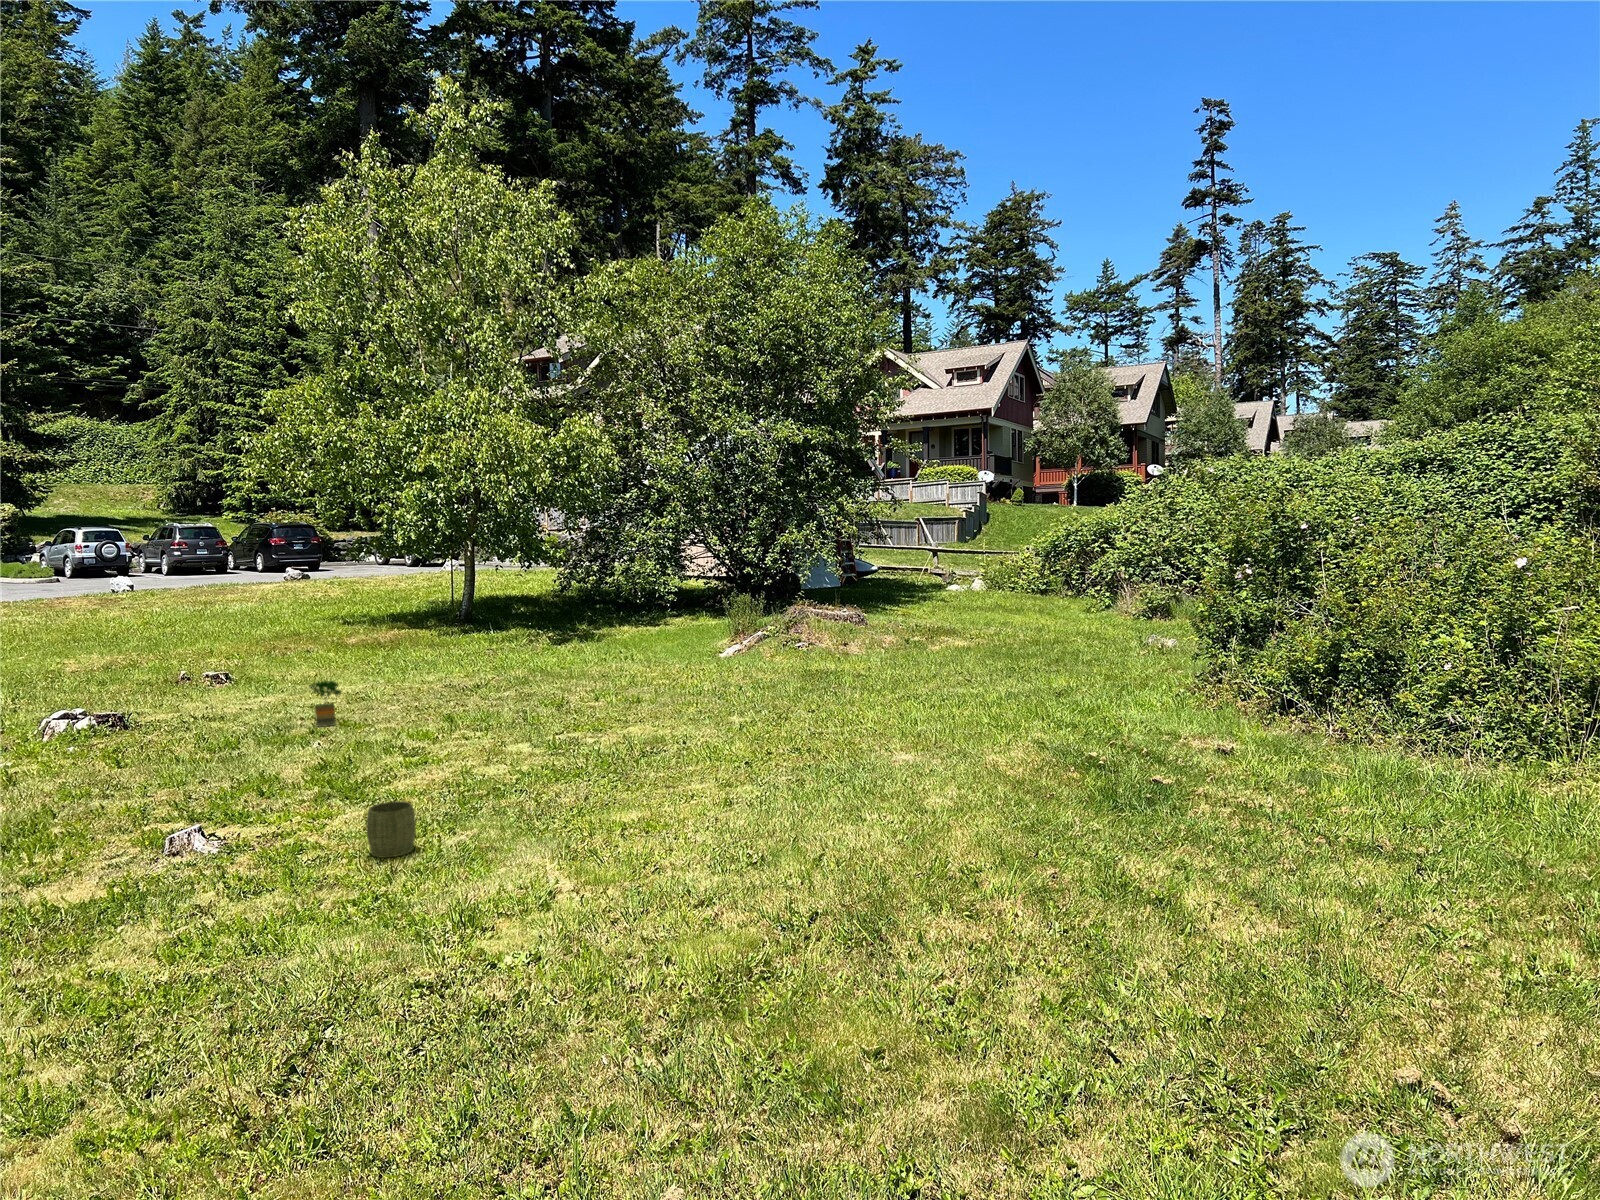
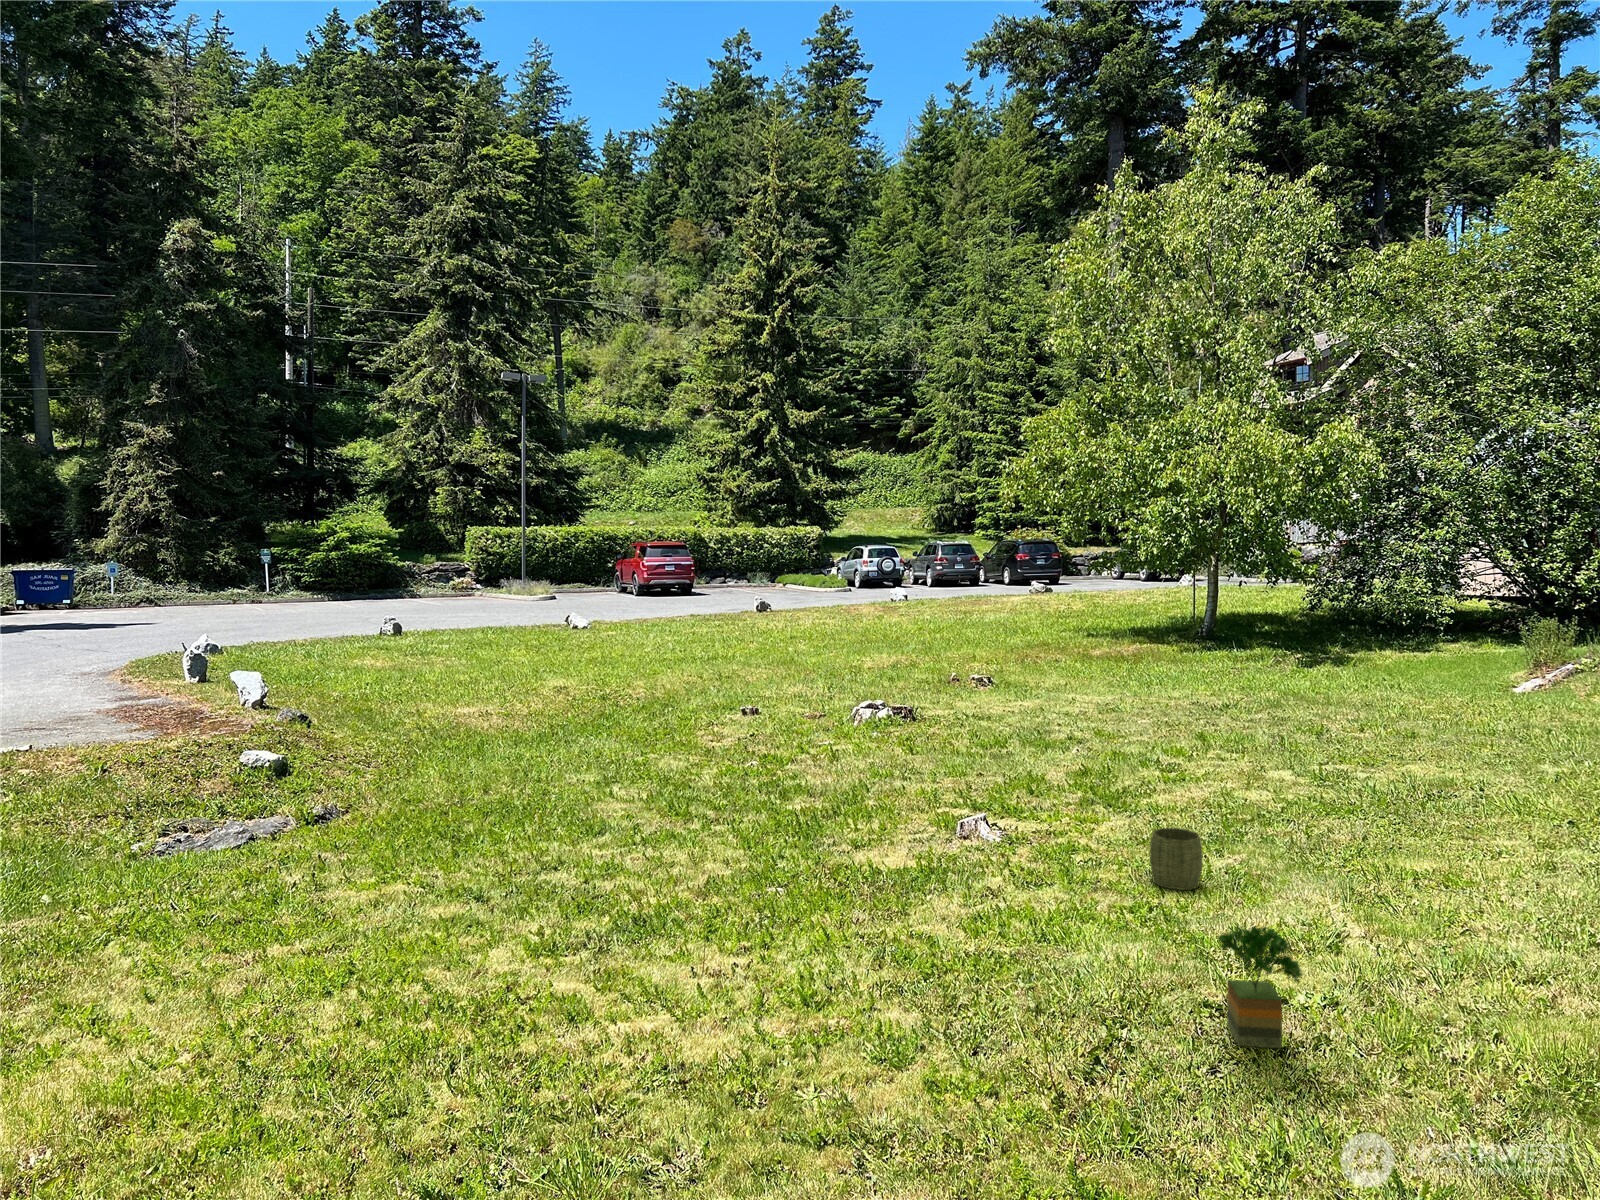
potted tree: present [309,681,341,727] -> present [1217,926,1302,1048]

